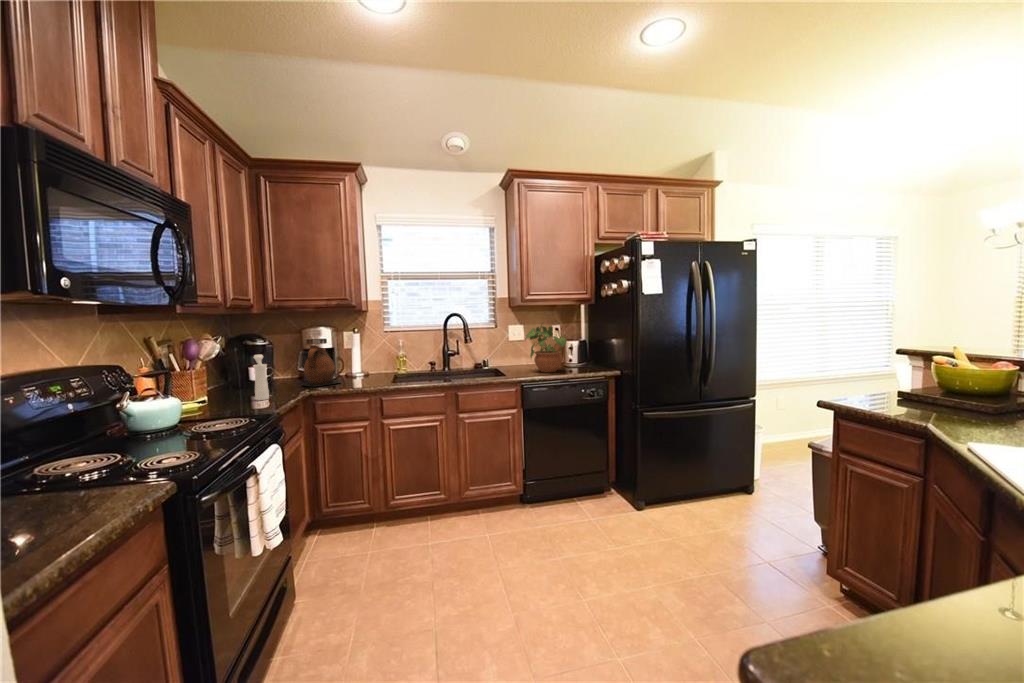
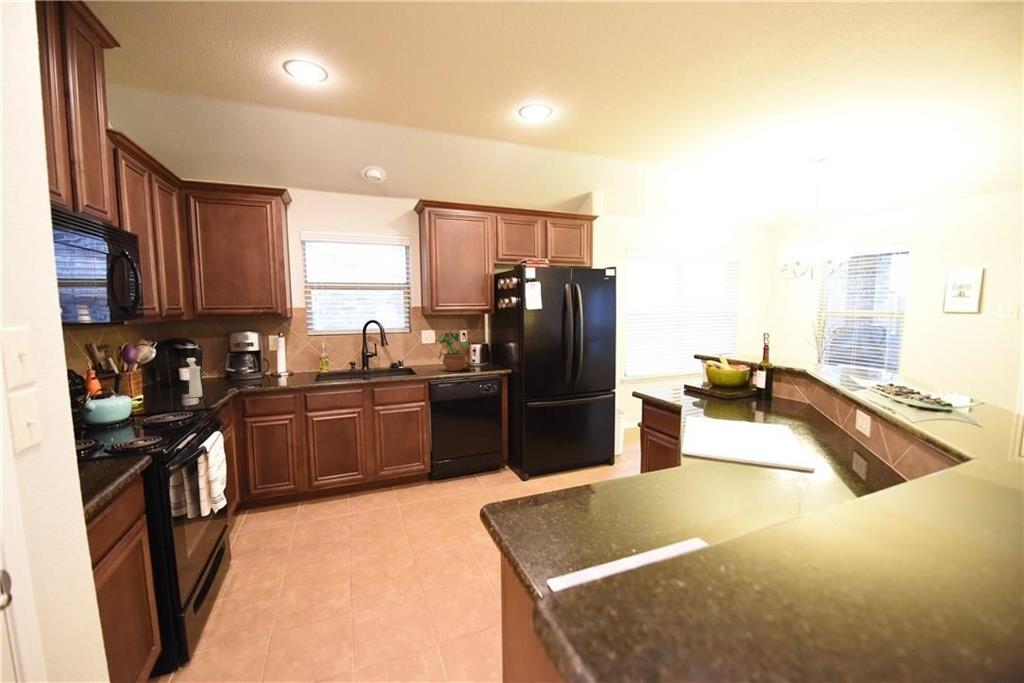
ceramic pitcher: present [303,345,340,386] -> none [228,349,268,385]

